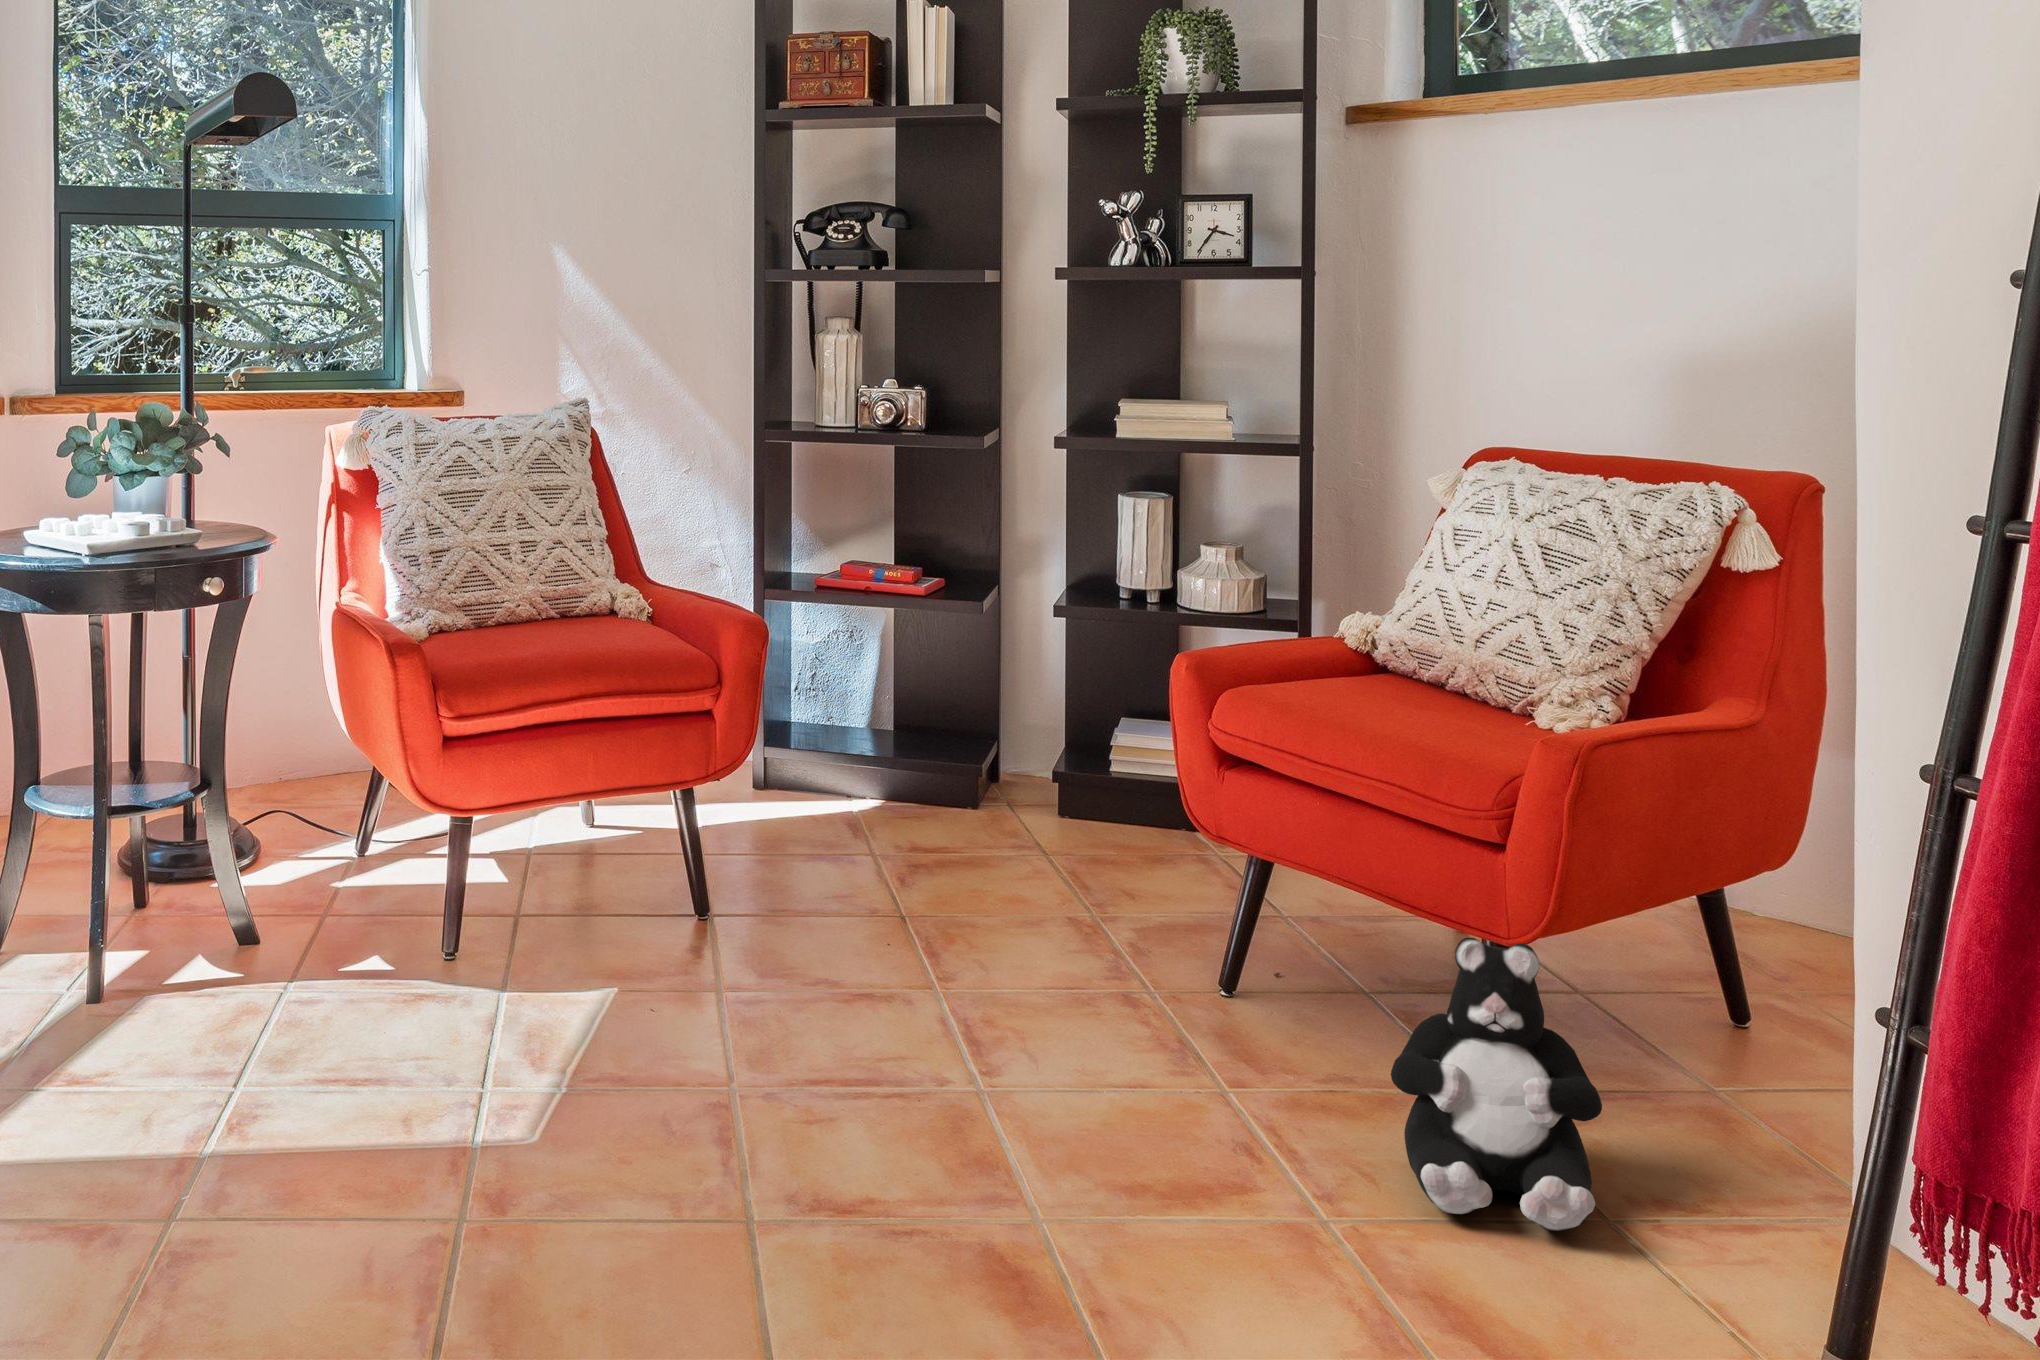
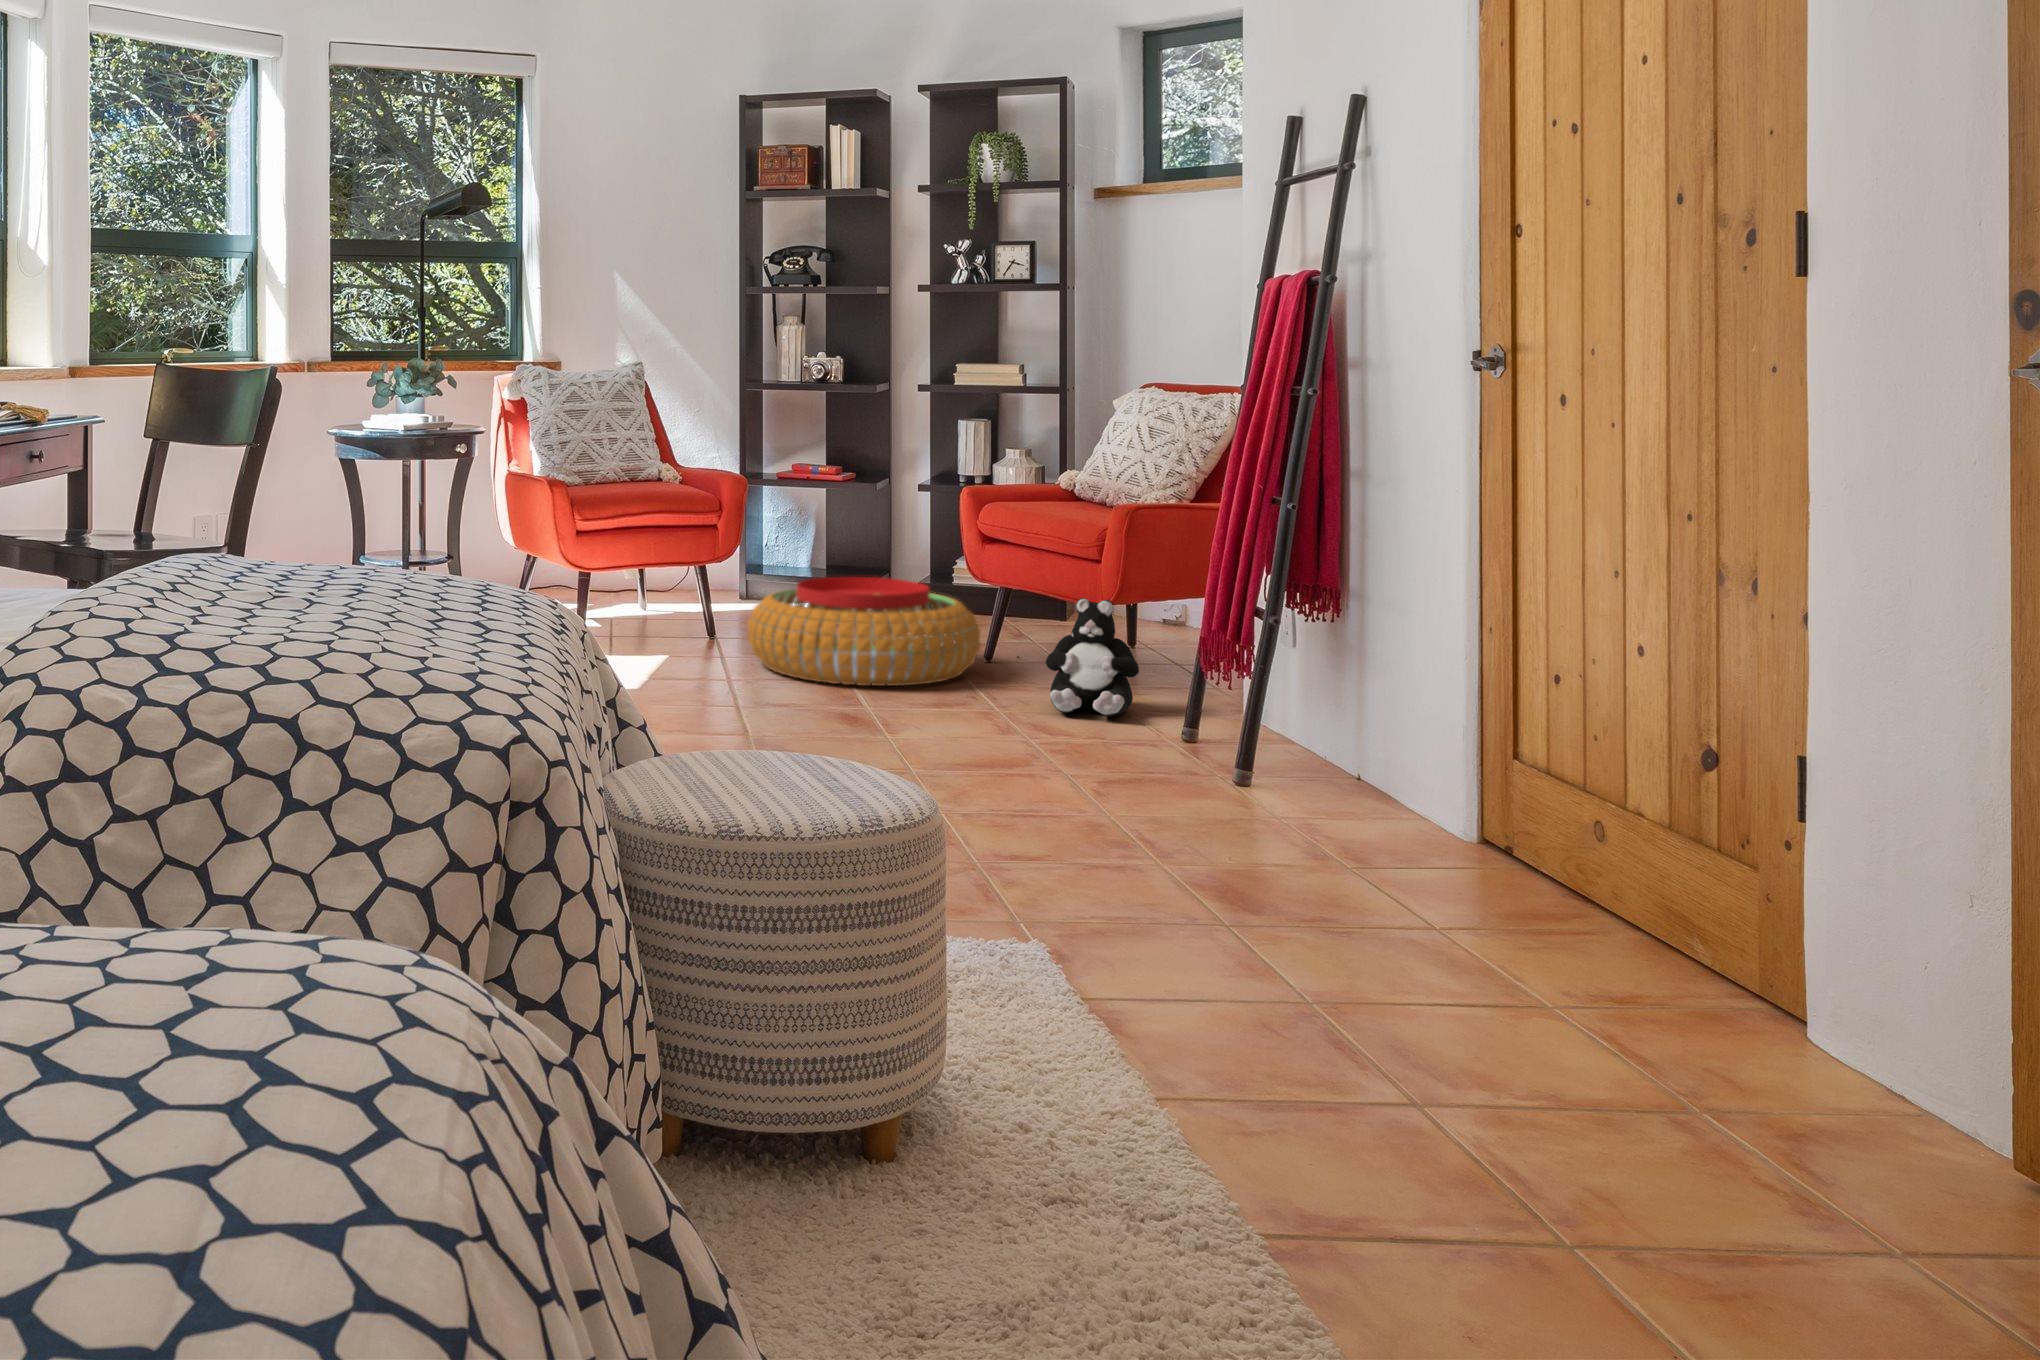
pouf: none [762,824,1221,1097] -> present [748,577,980,686]

